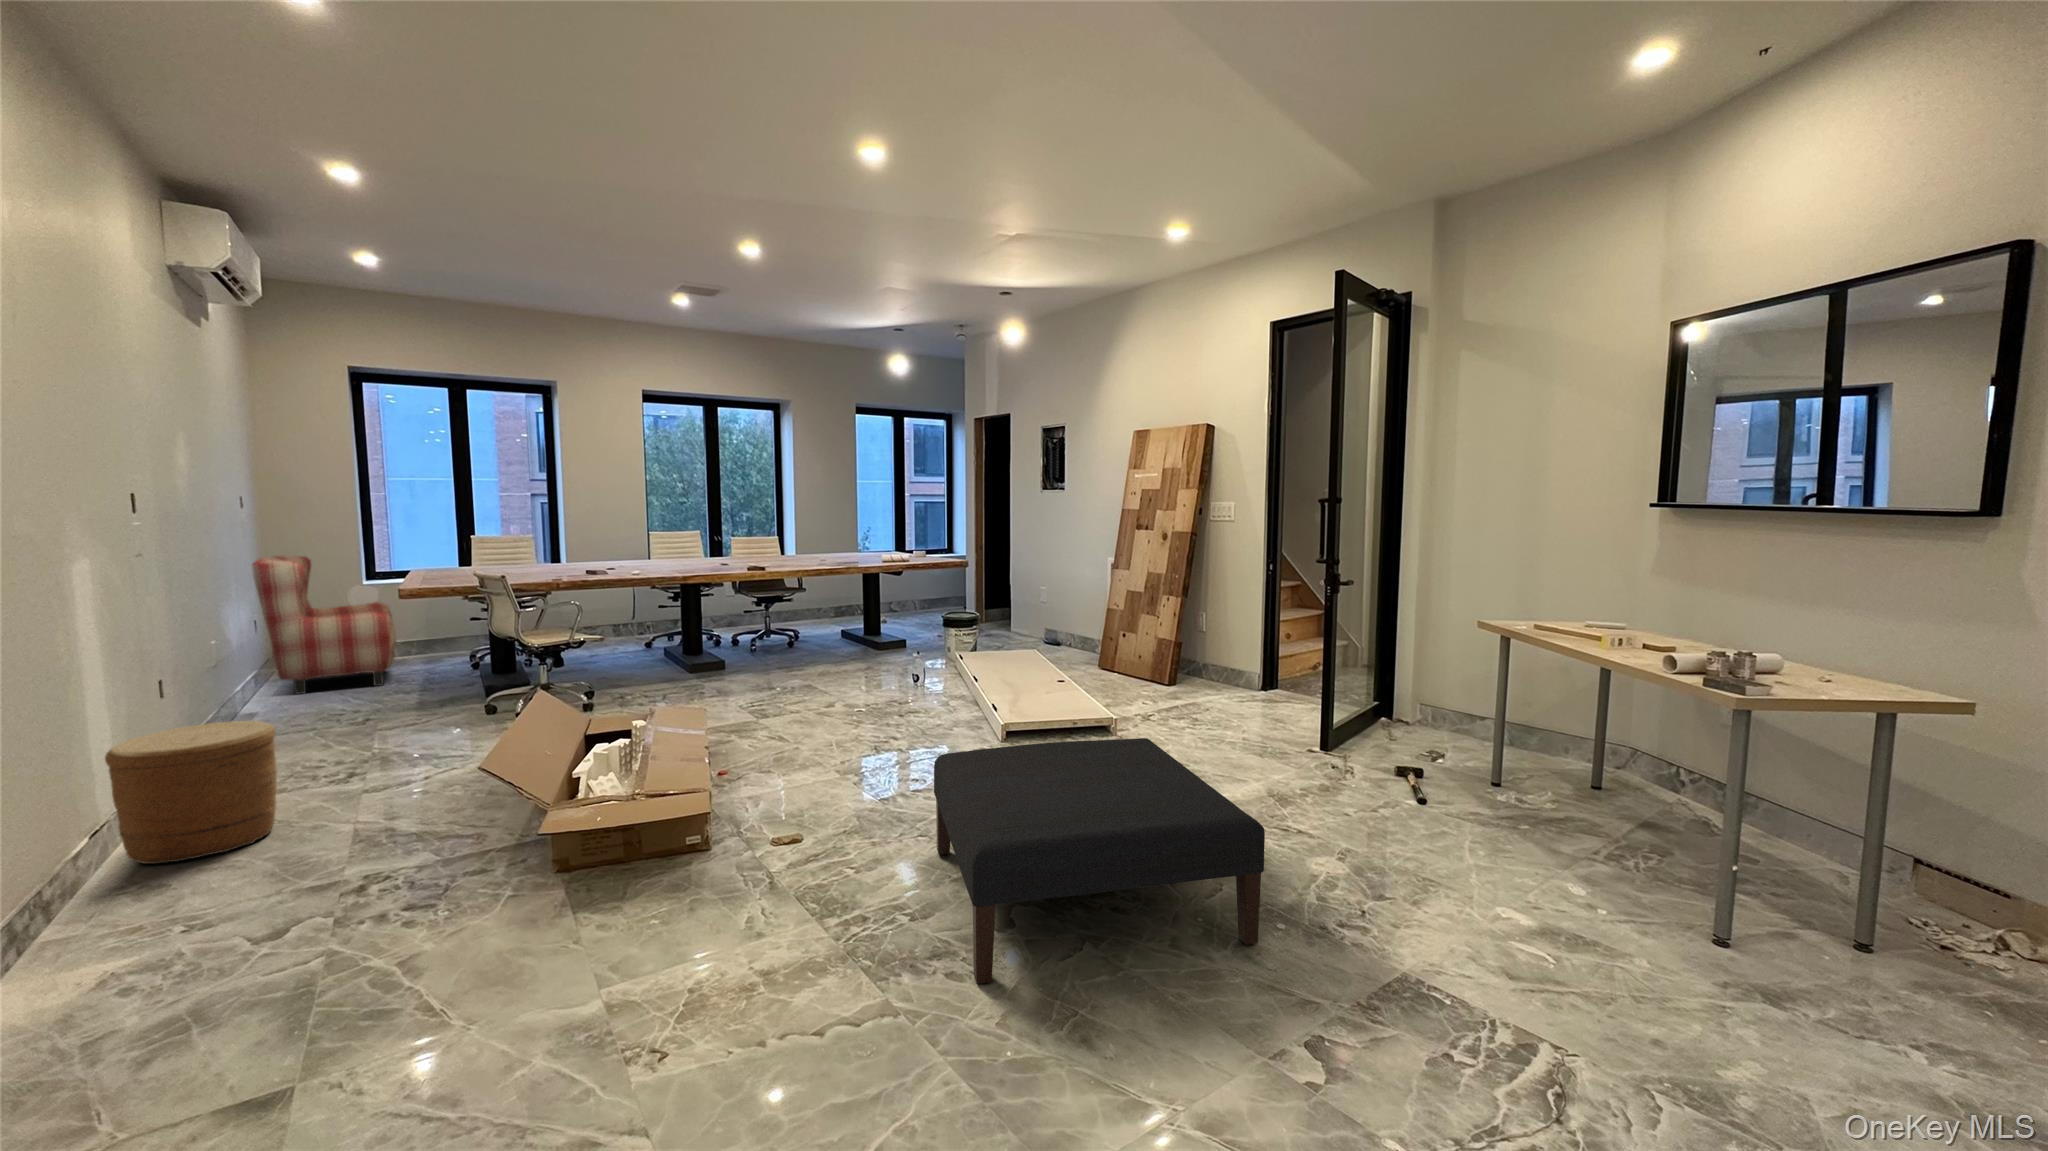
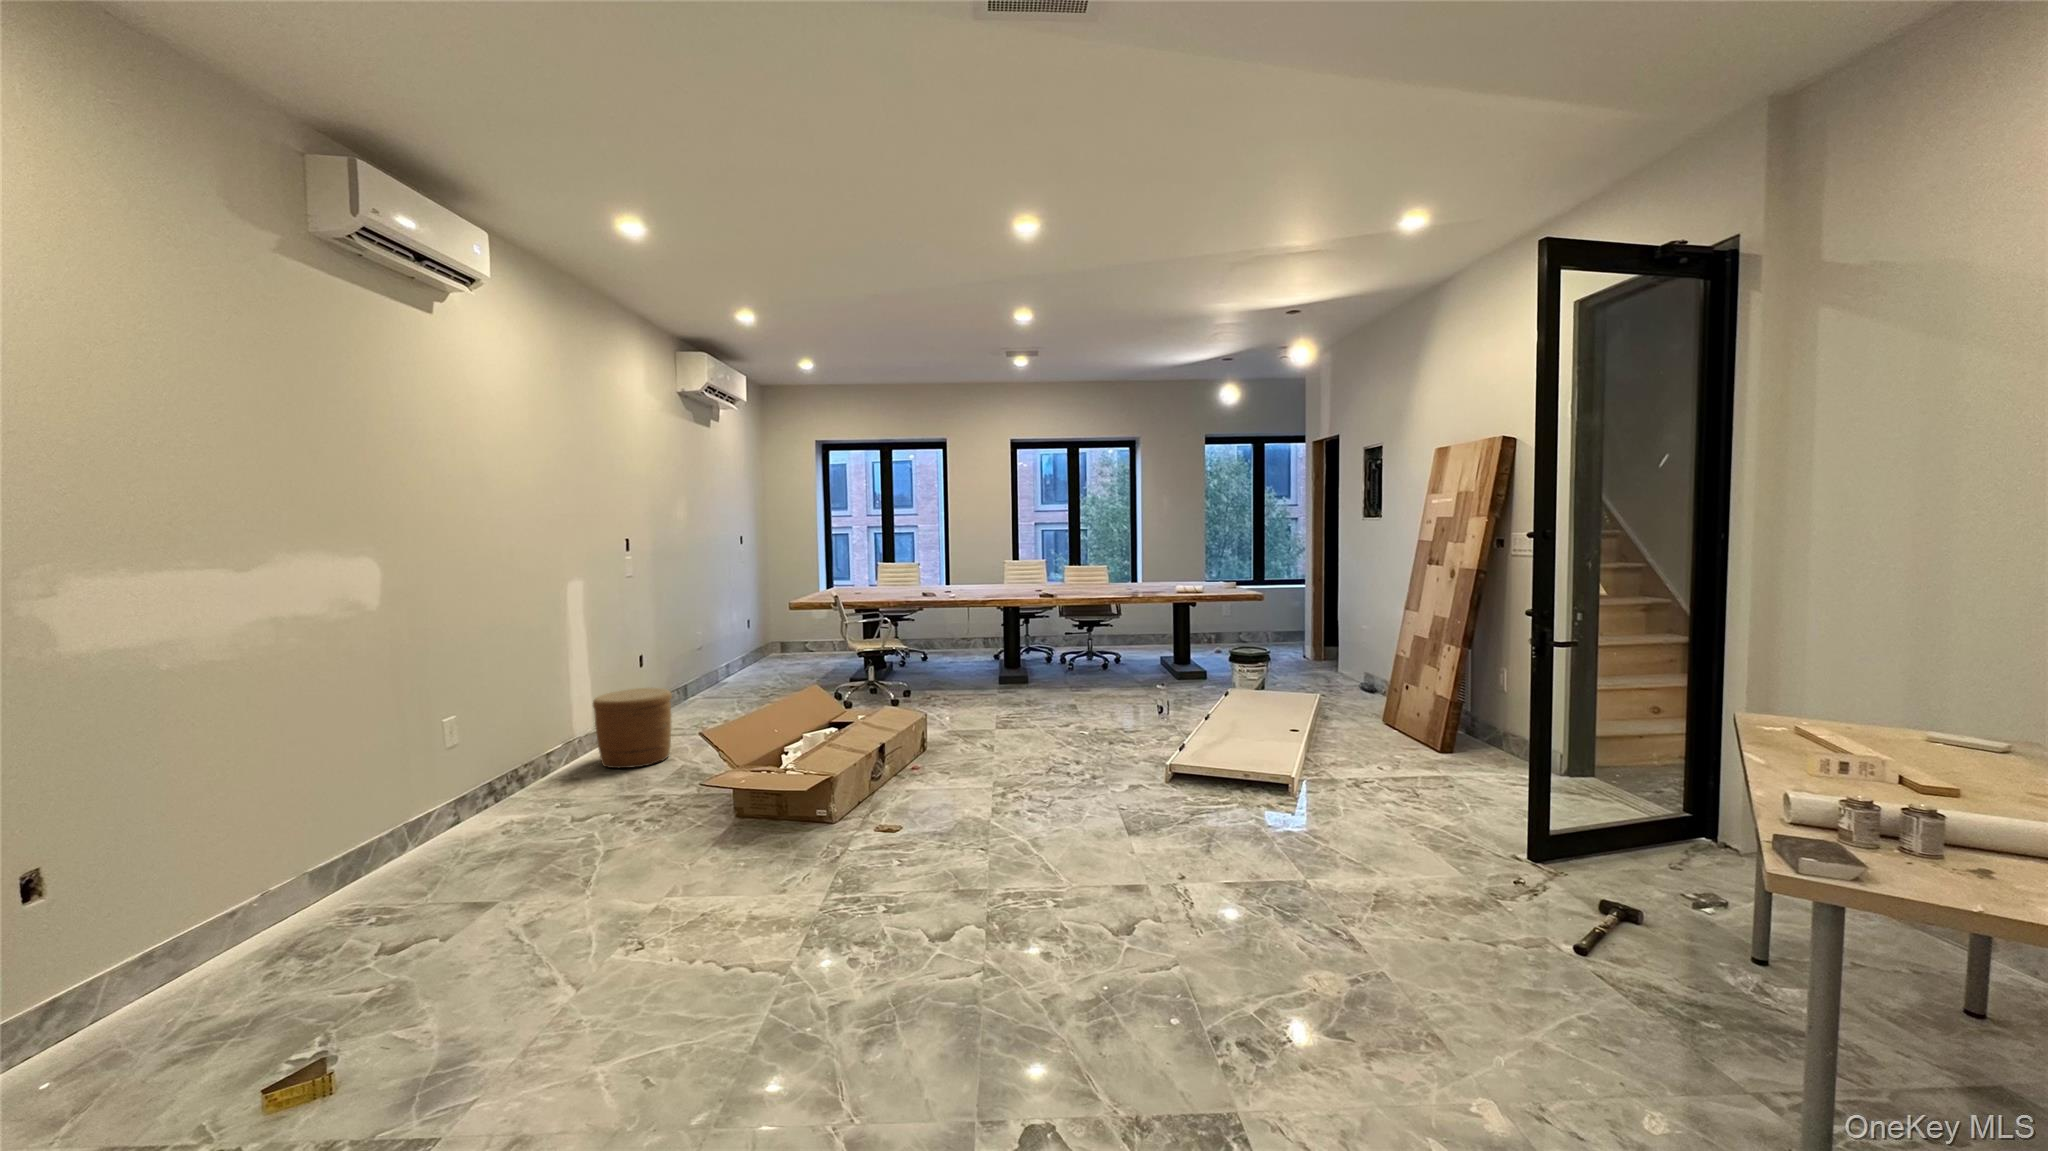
armchair: present [252,555,397,695] -> none [746,578,830,673]
ottoman: present [934,738,1265,984] -> none [863,779,1181,1021]

